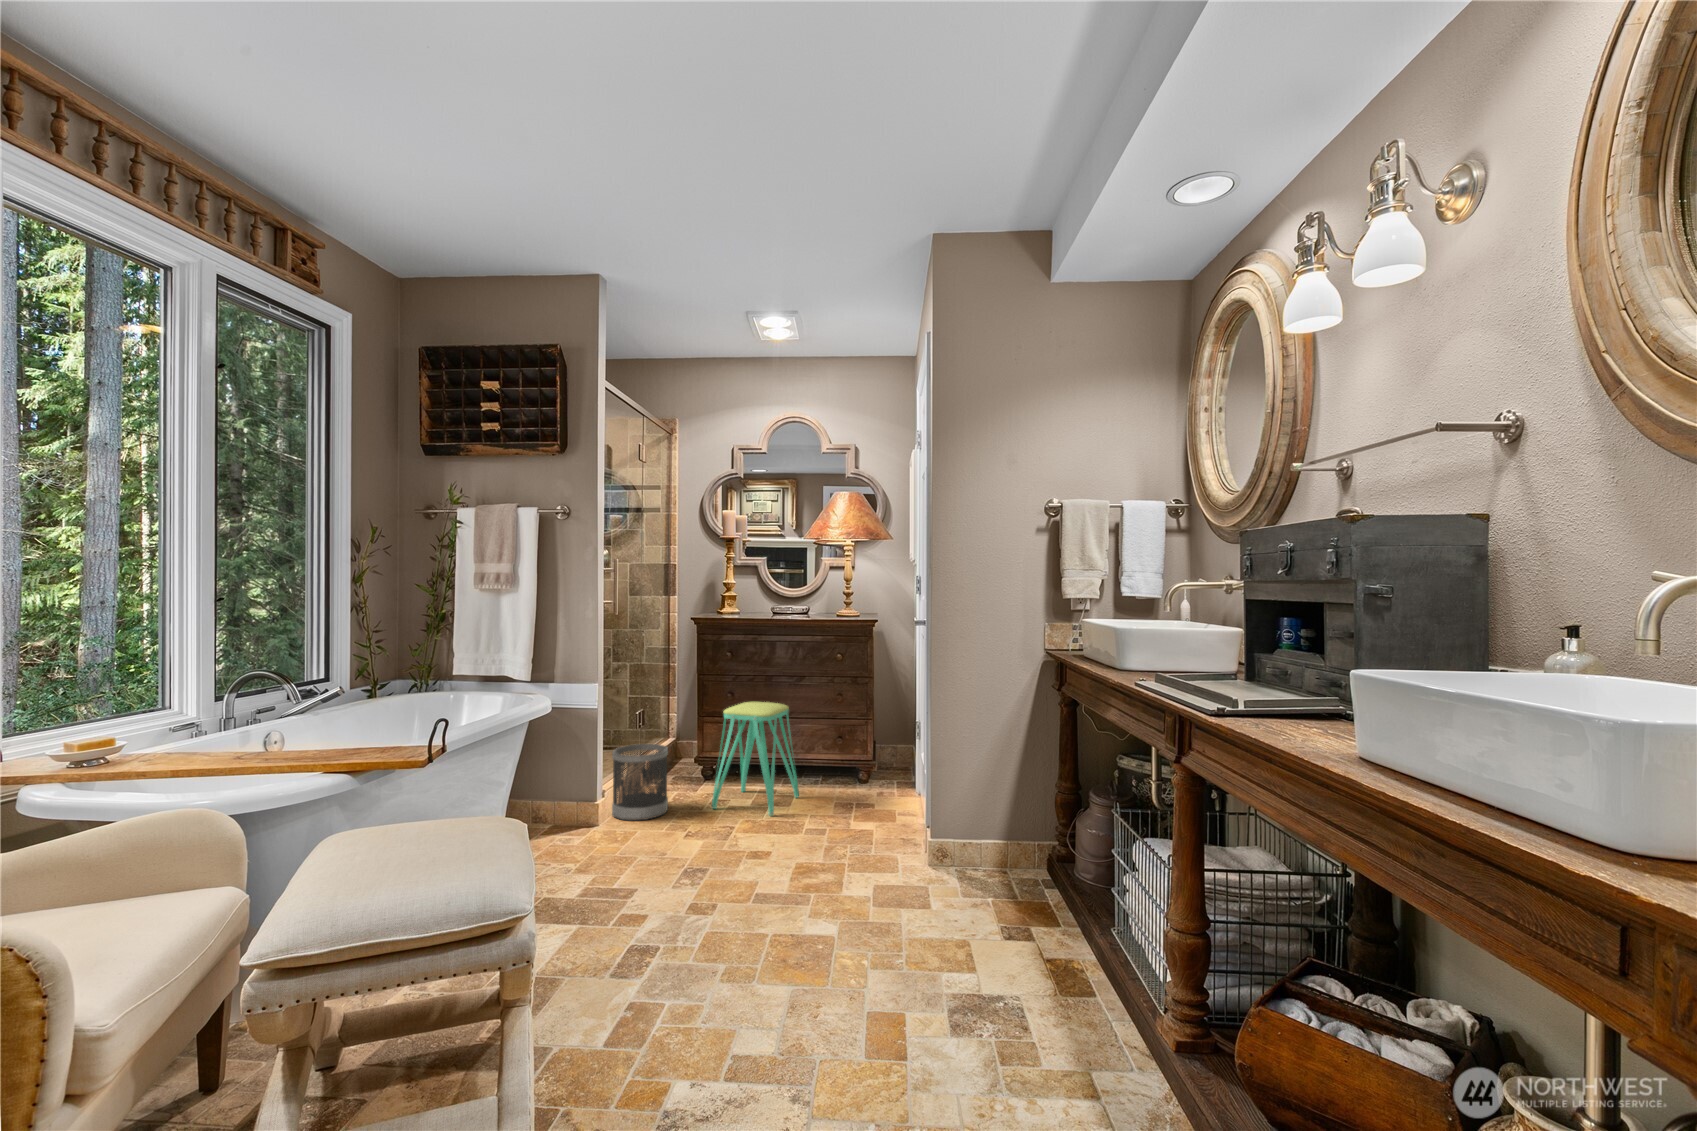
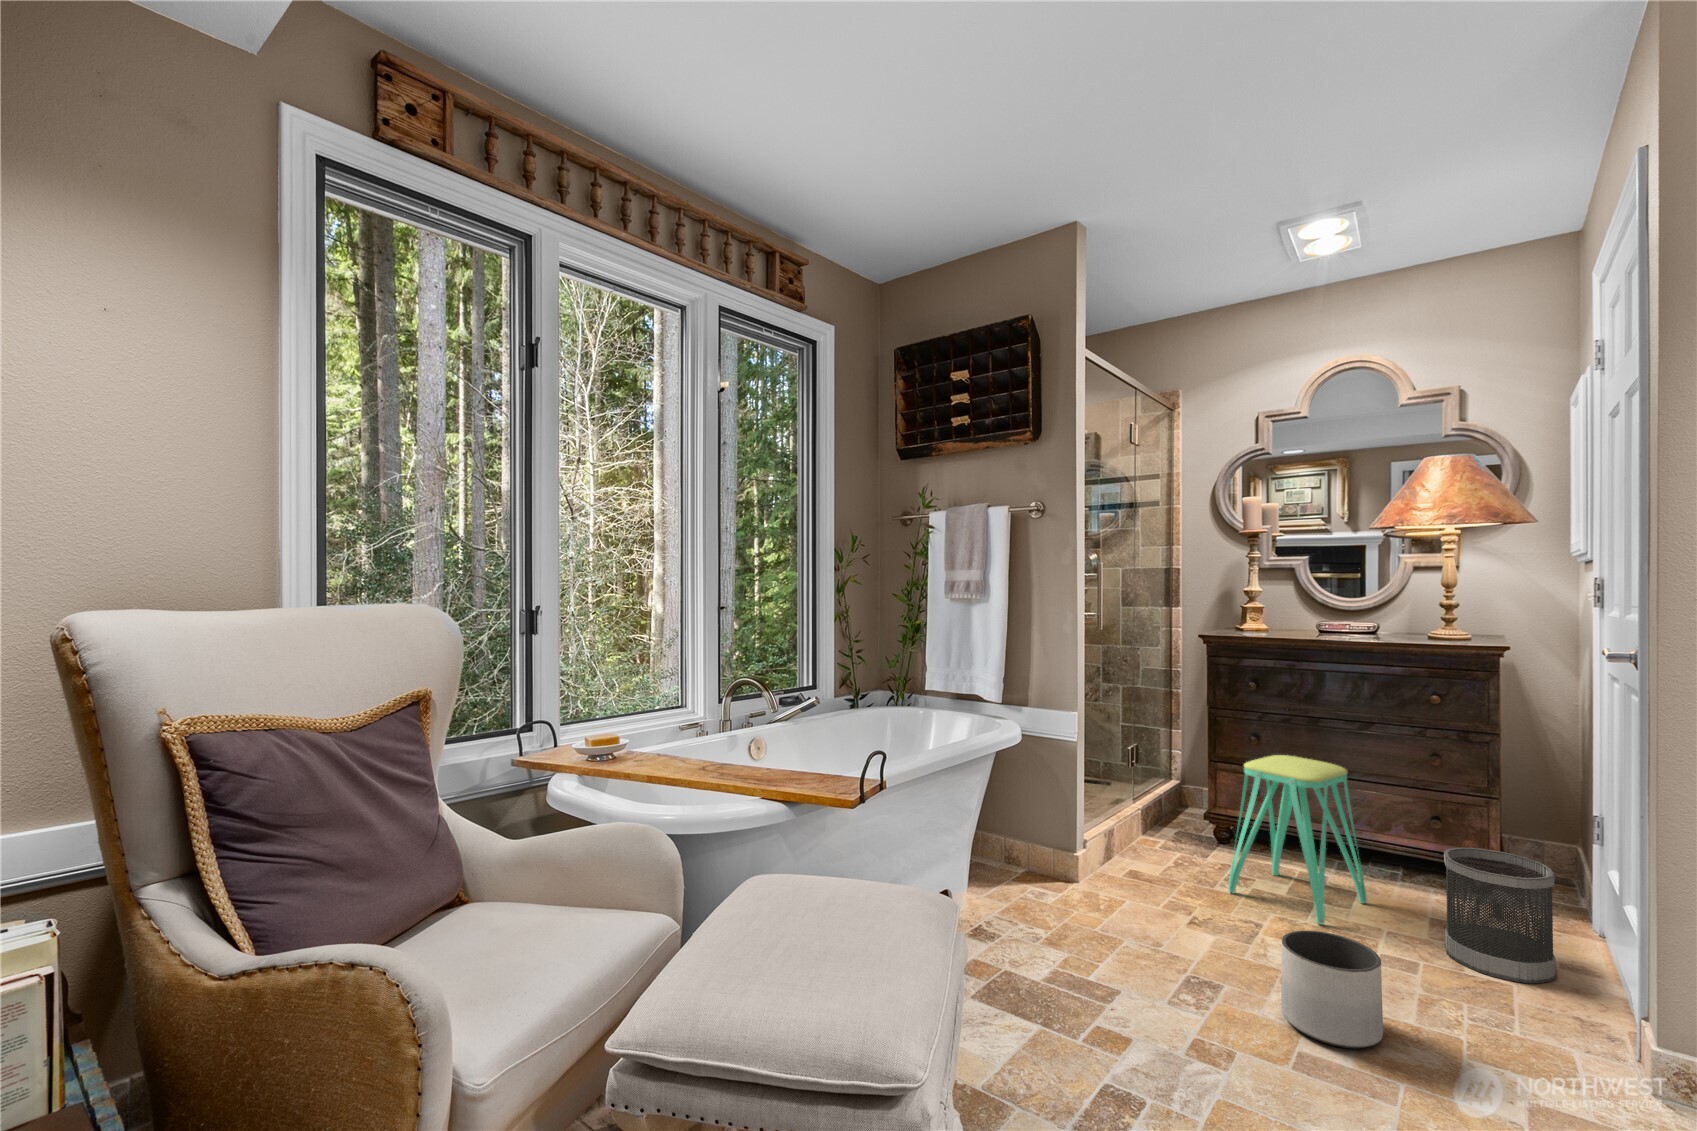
wastebasket: present [612,744,668,820] -> present [1444,848,1556,983]
planter: none [747,811,805,881] -> present [1281,931,1383,1048]

